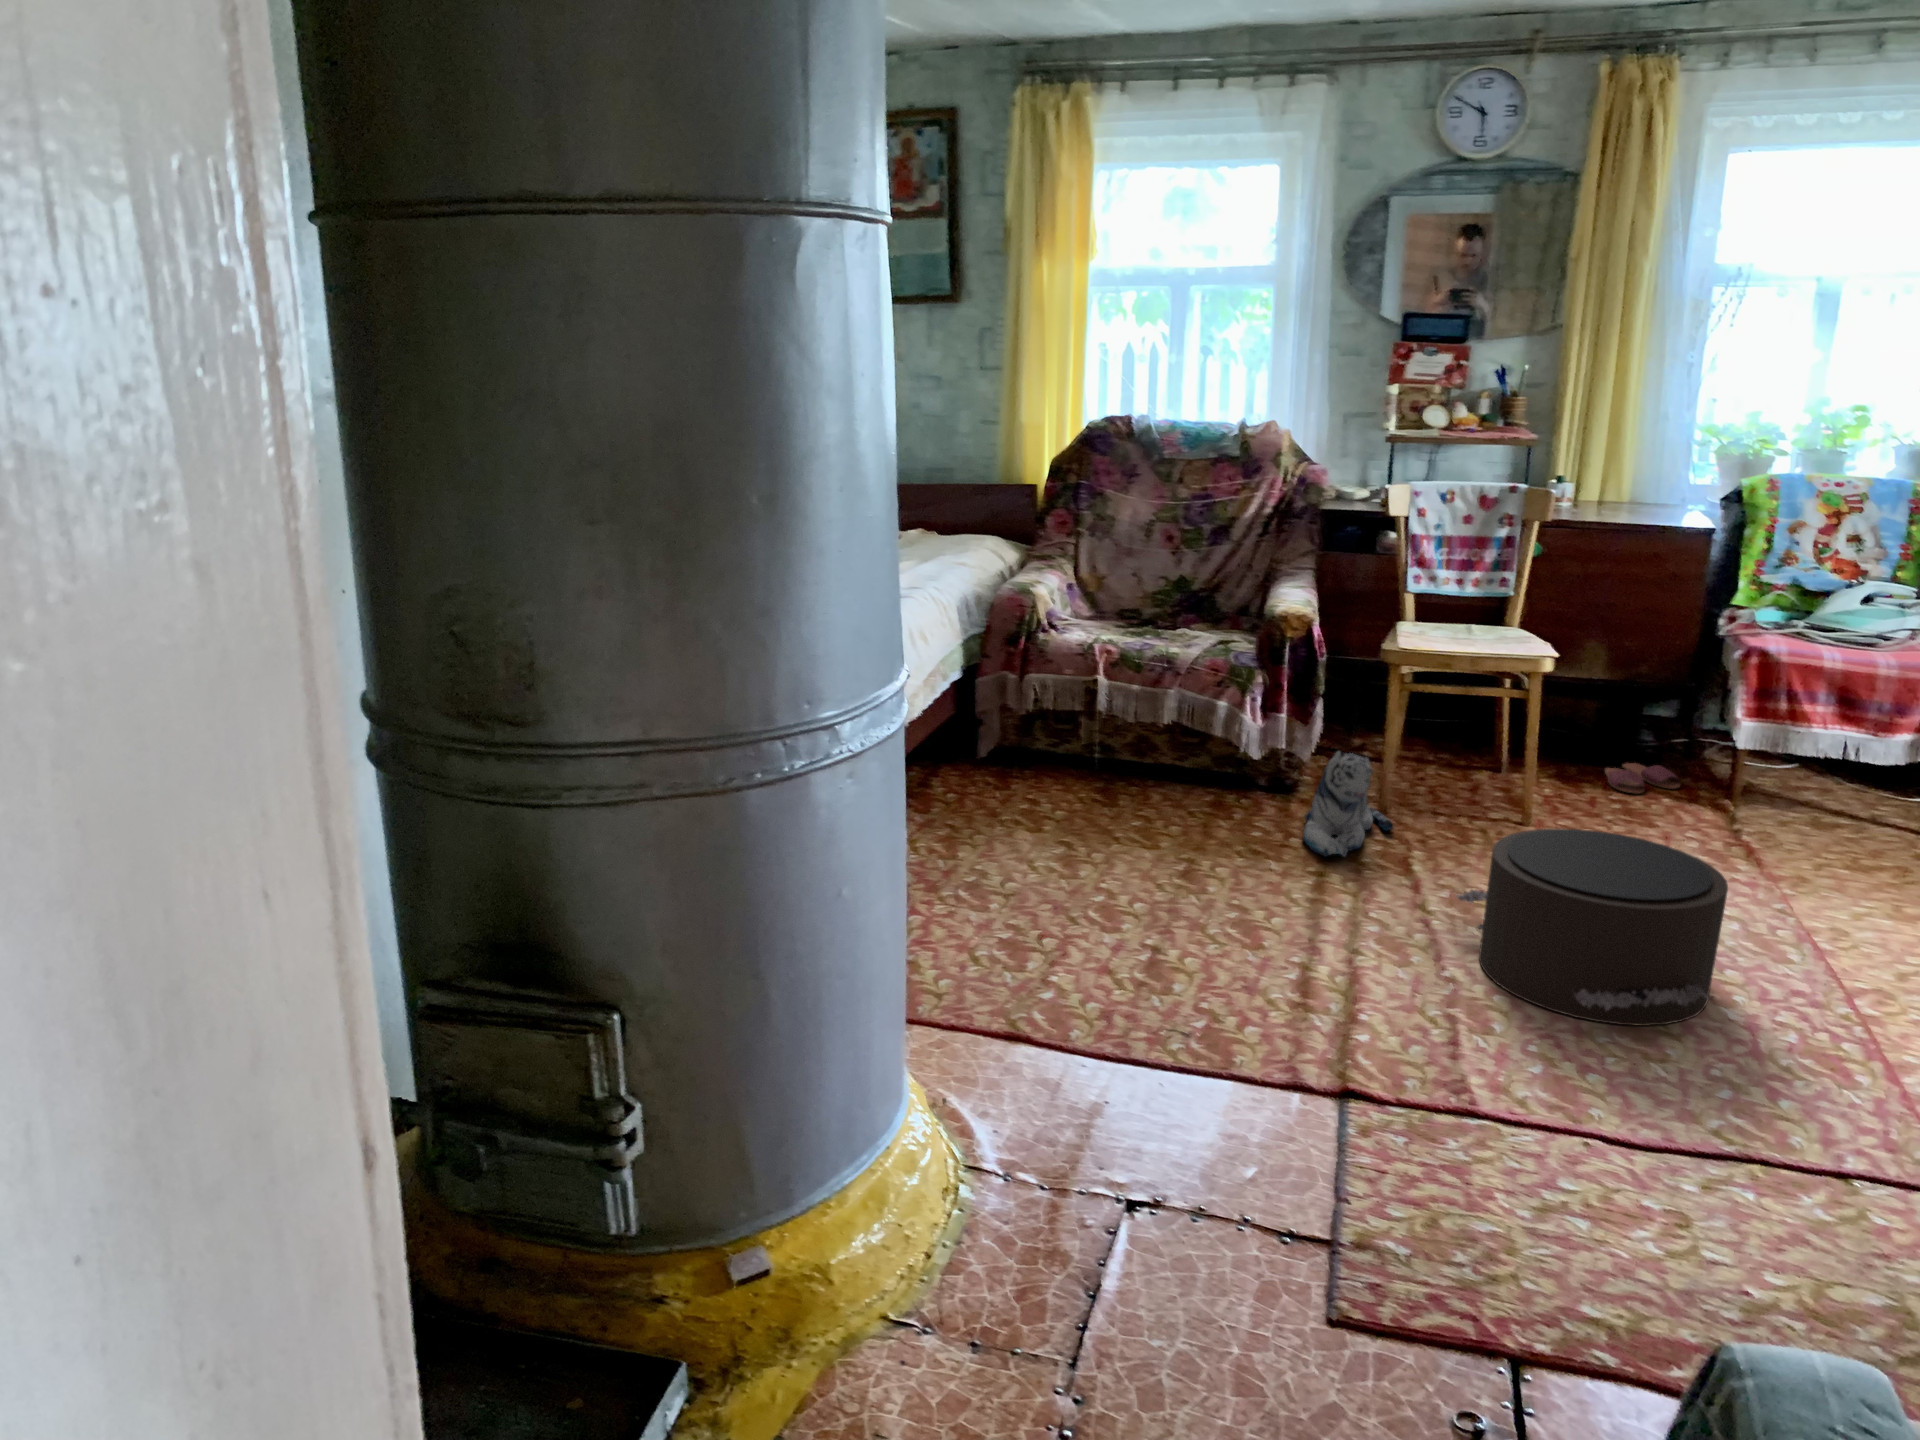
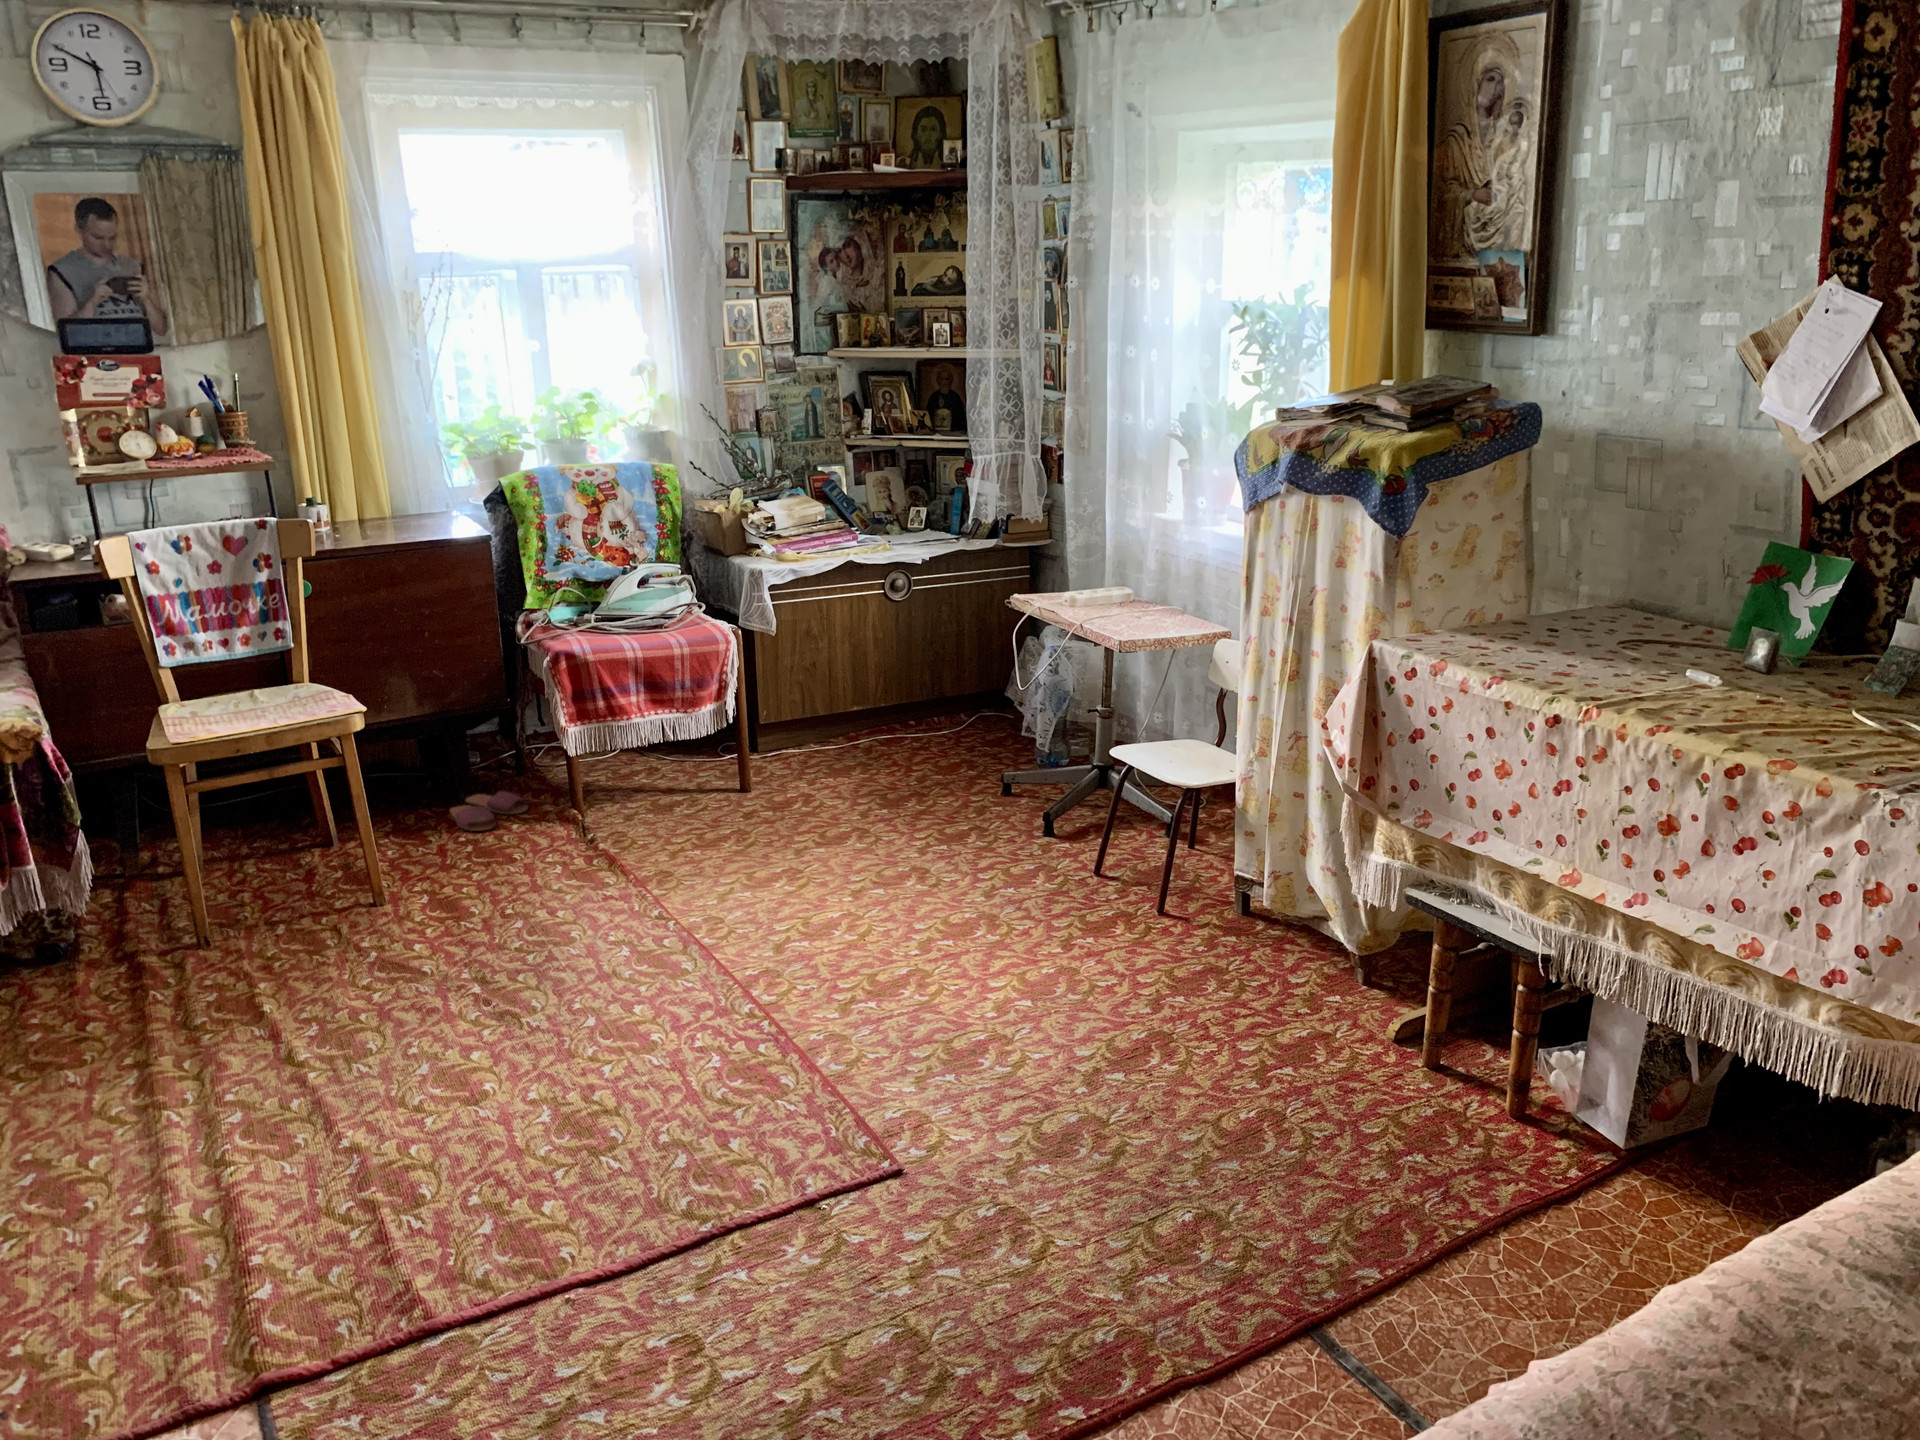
plush toy: present [1303,752,1394,857] -> none [100,893,228,1041]
pouf: present [1456,829,1728,1026] -> none [329,900,638,1139]

